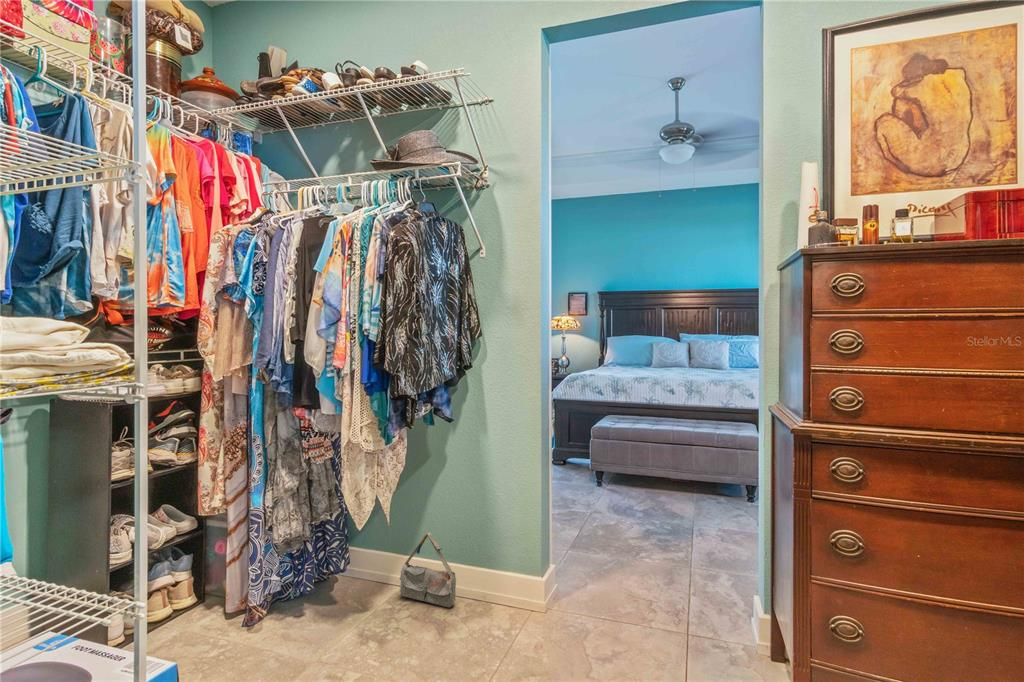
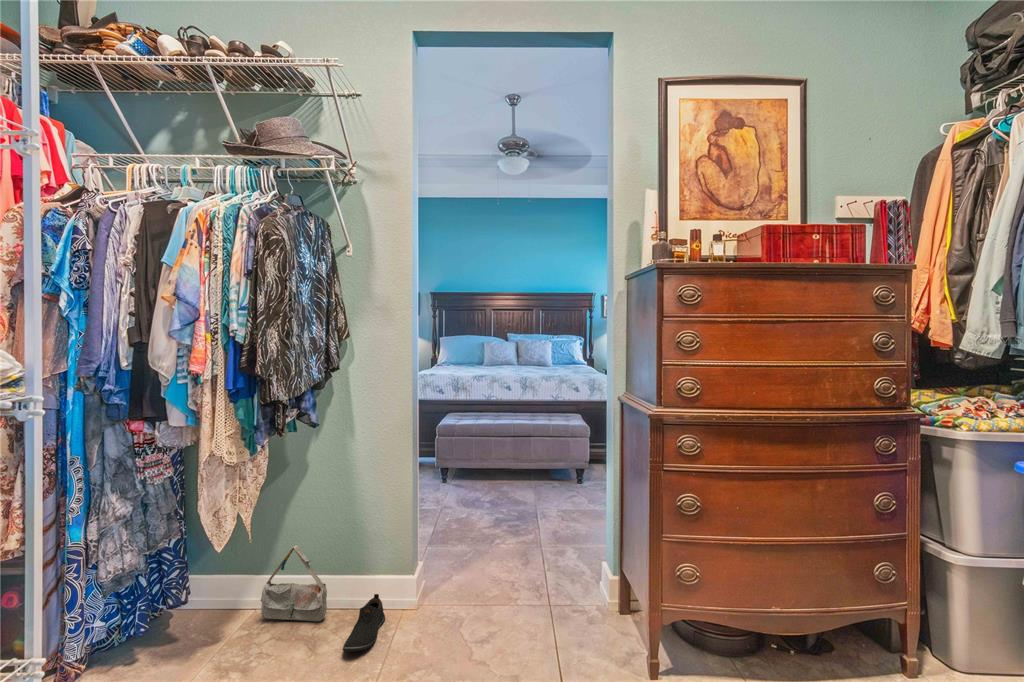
shoe: none [464,590,508,643] -> present [343,594,385,651]

